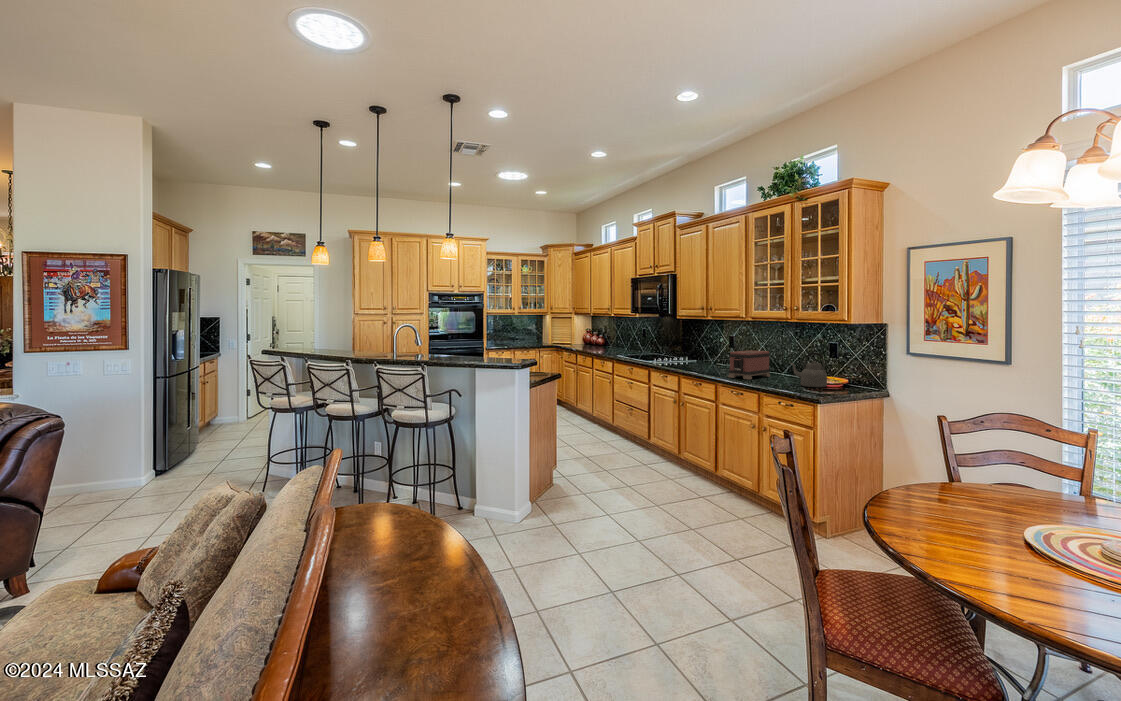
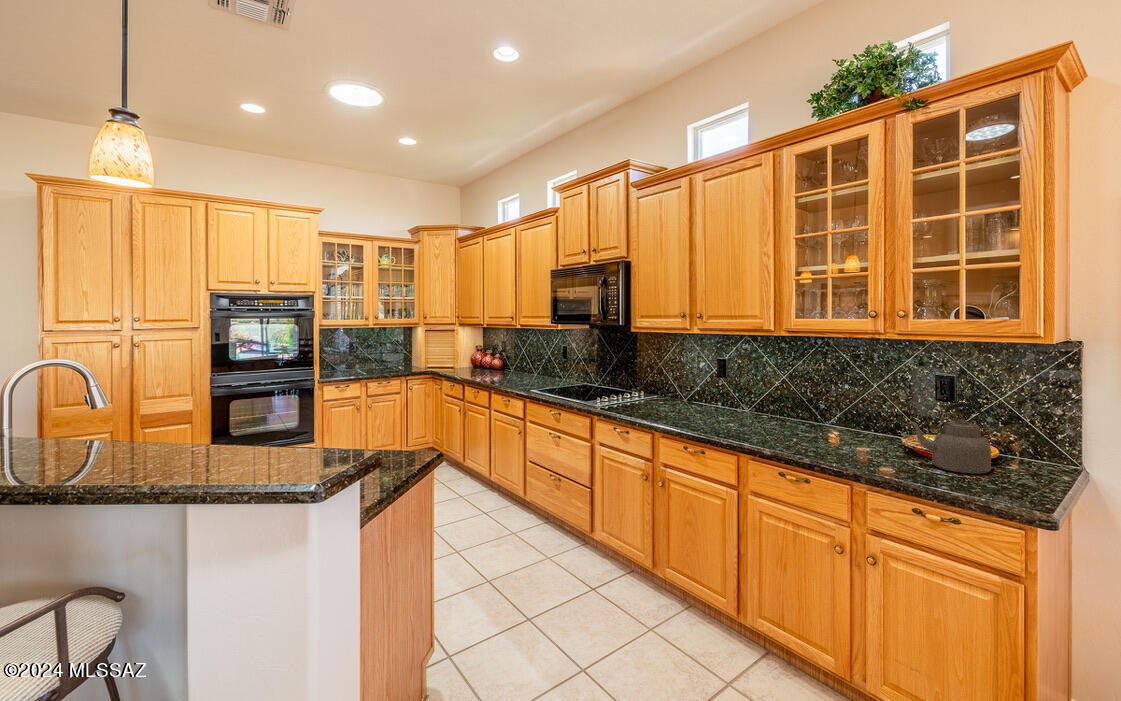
toaster: present [728,350,770,379] -> none [768,390,832,451]

